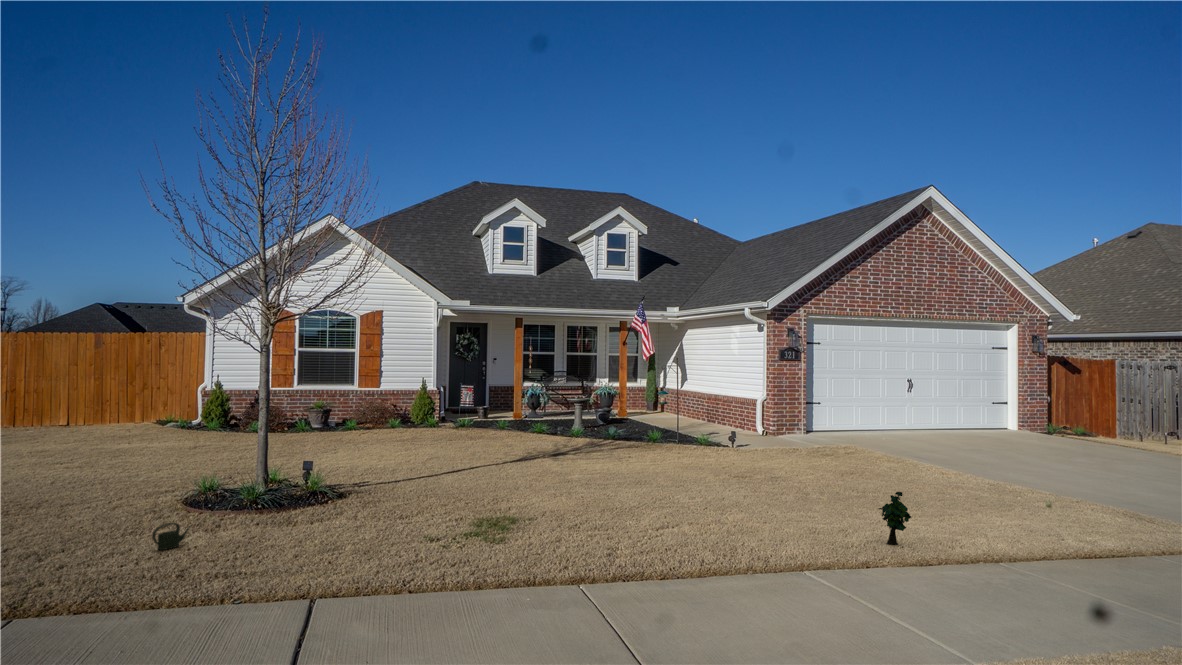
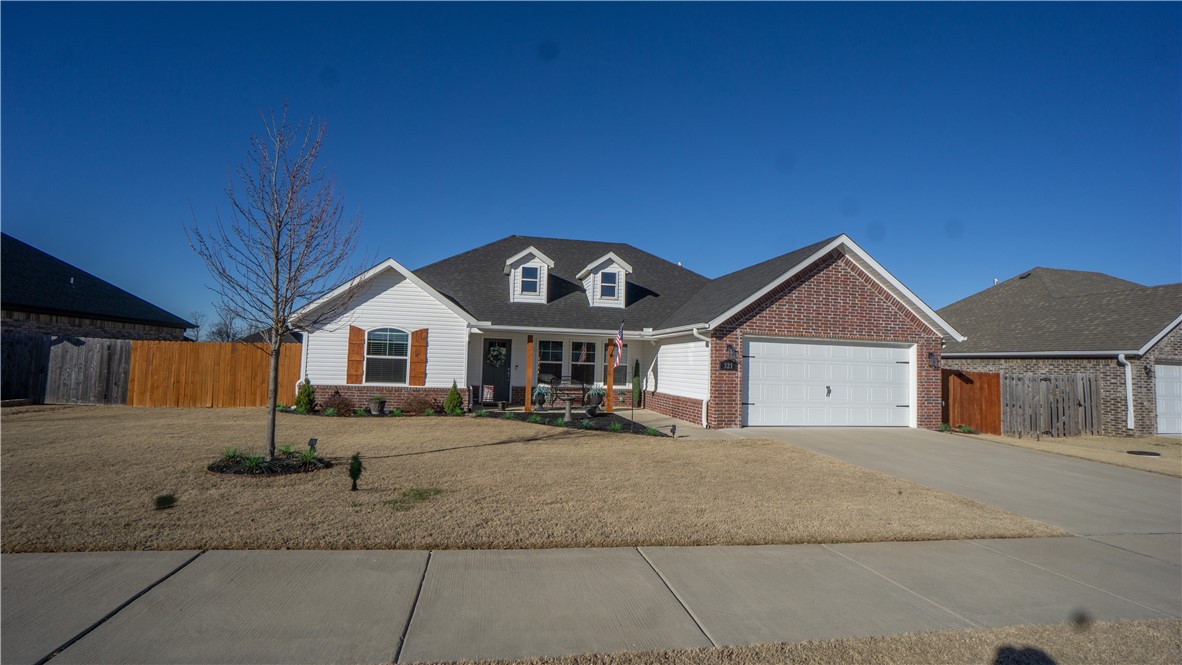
decorative plant: present [878,492,911,545] -> present [346,452,366,491]

